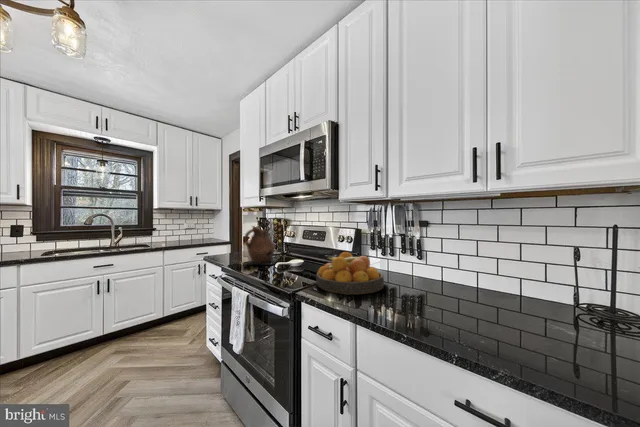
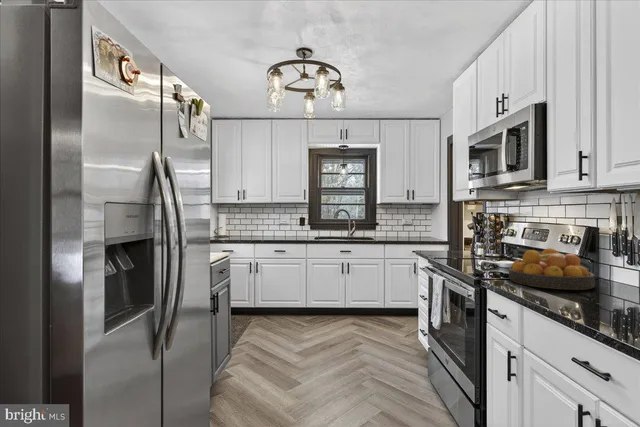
ceramic pitcher: present [245,226,278,265] -> none [450,220,489,261]

